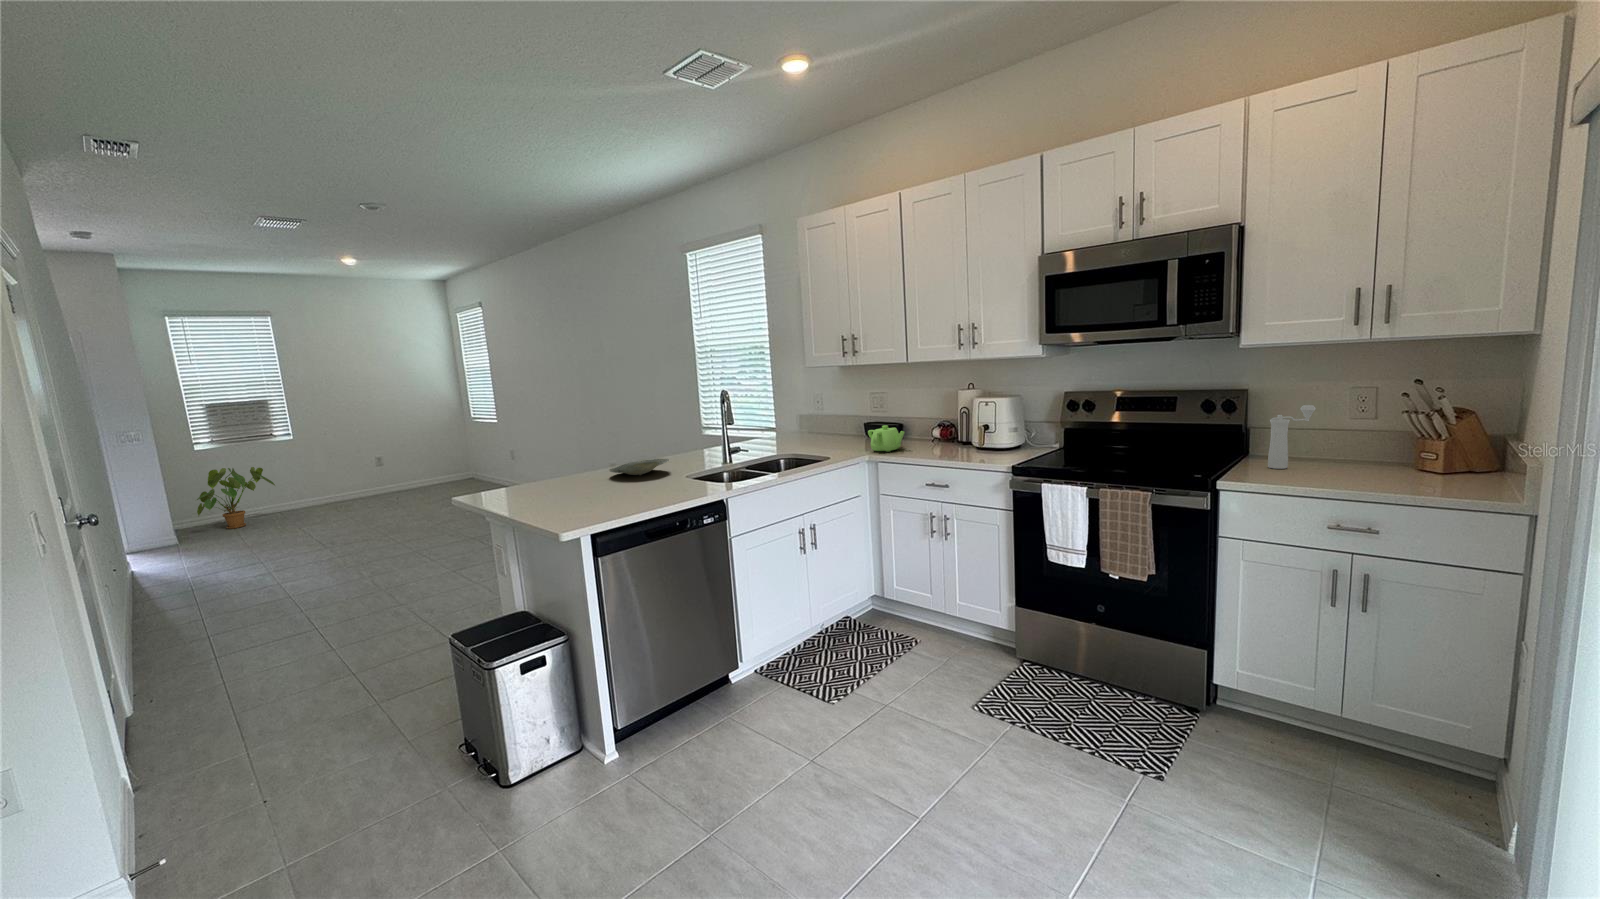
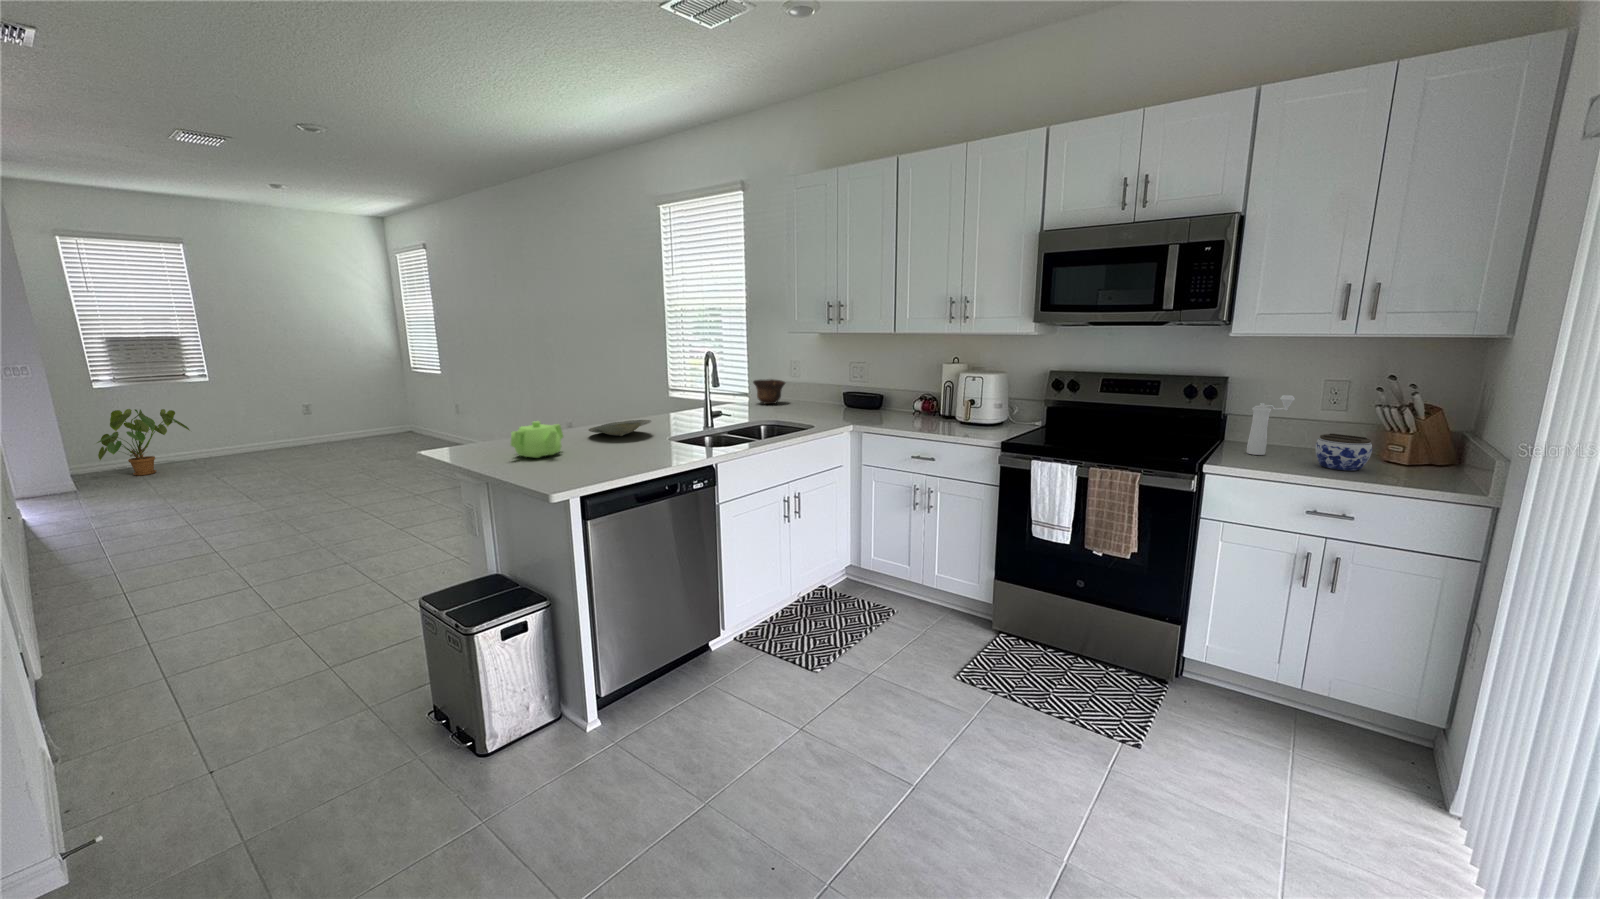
bowl: none [777,413,809,438] -> present [753,379,785,404]
teapot: present [868,425,905,452] -> present [511,421,563,458]
jar: none [1337,443,1397,481] -> present [1315,434,1372,471]

